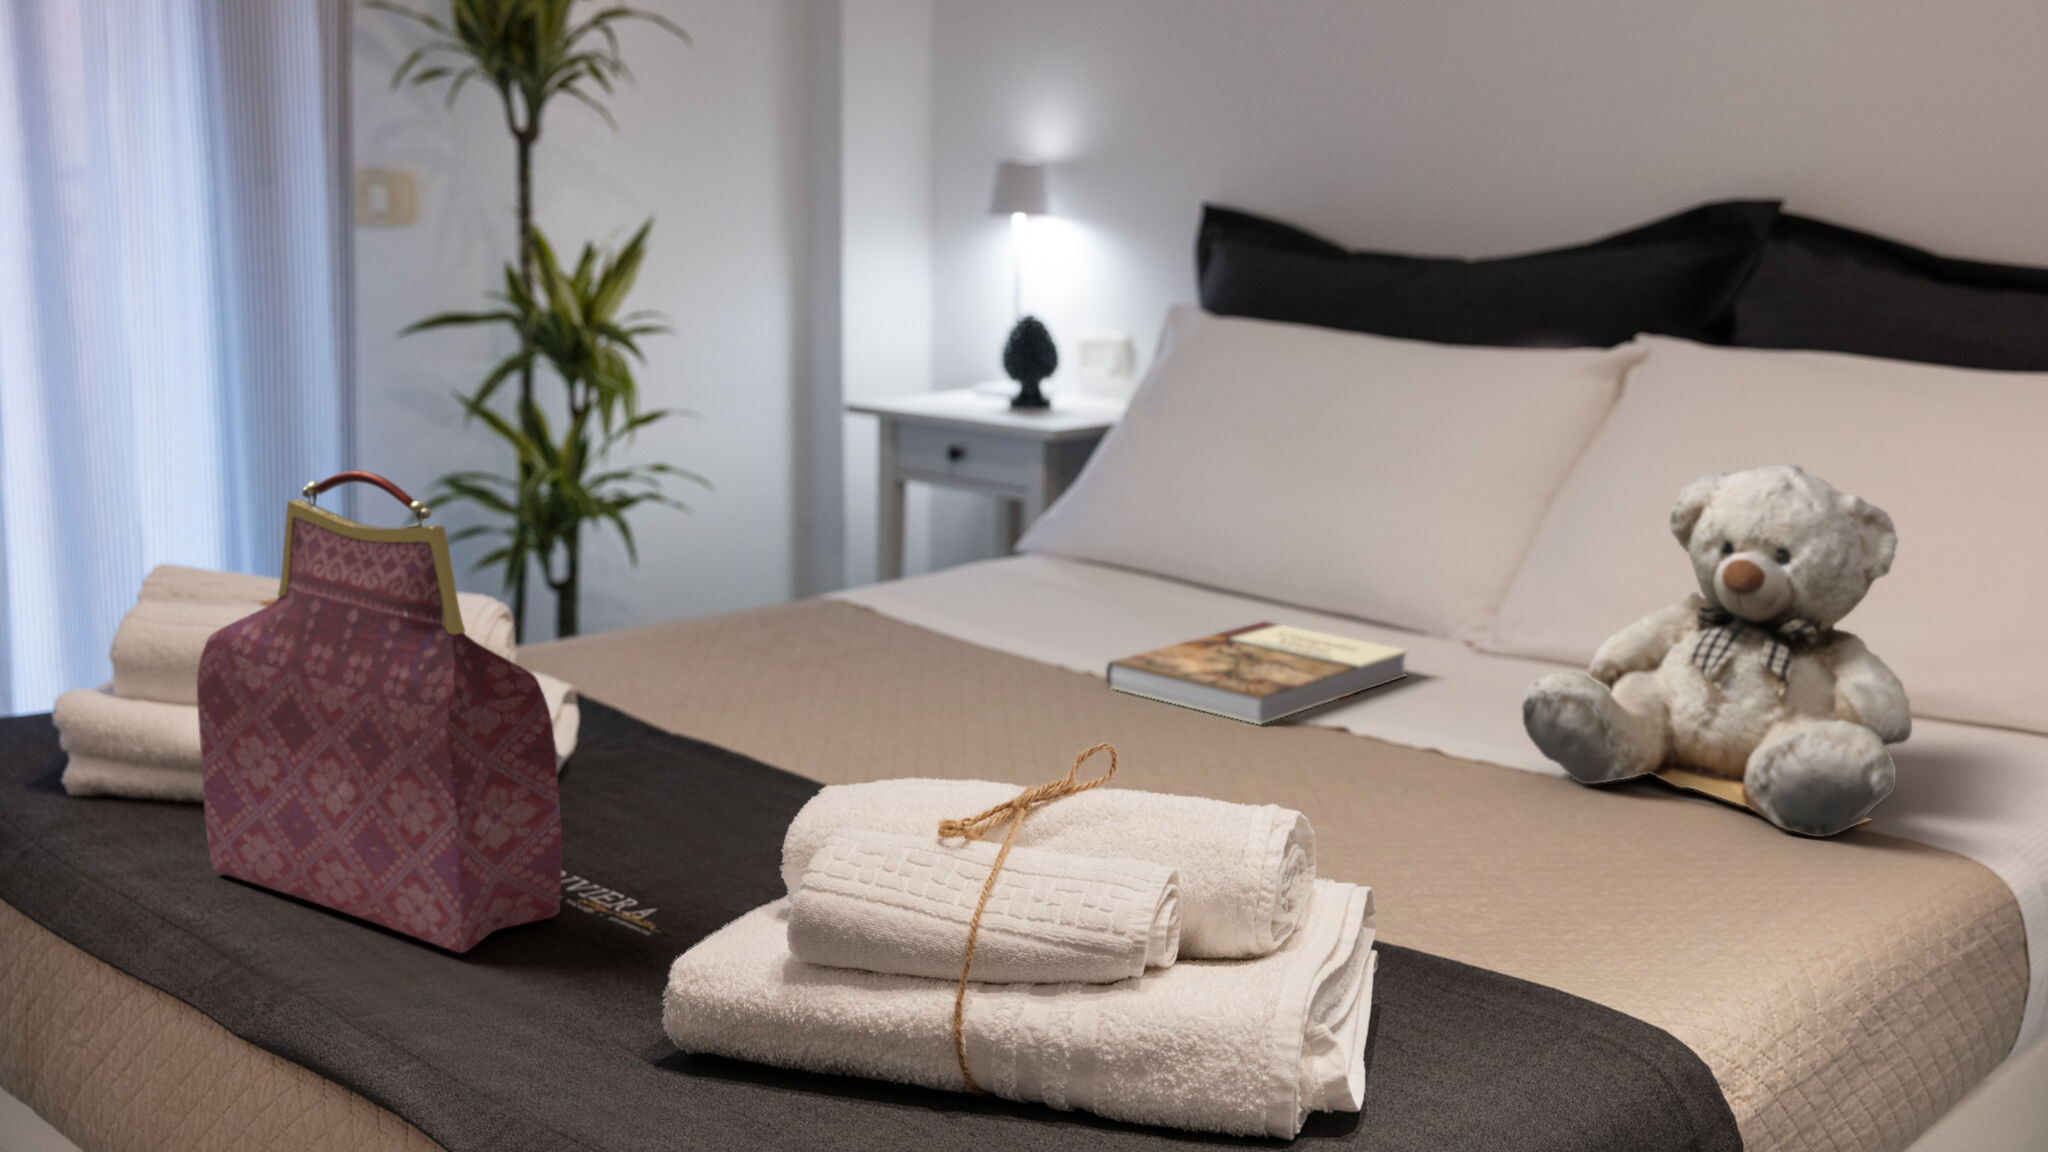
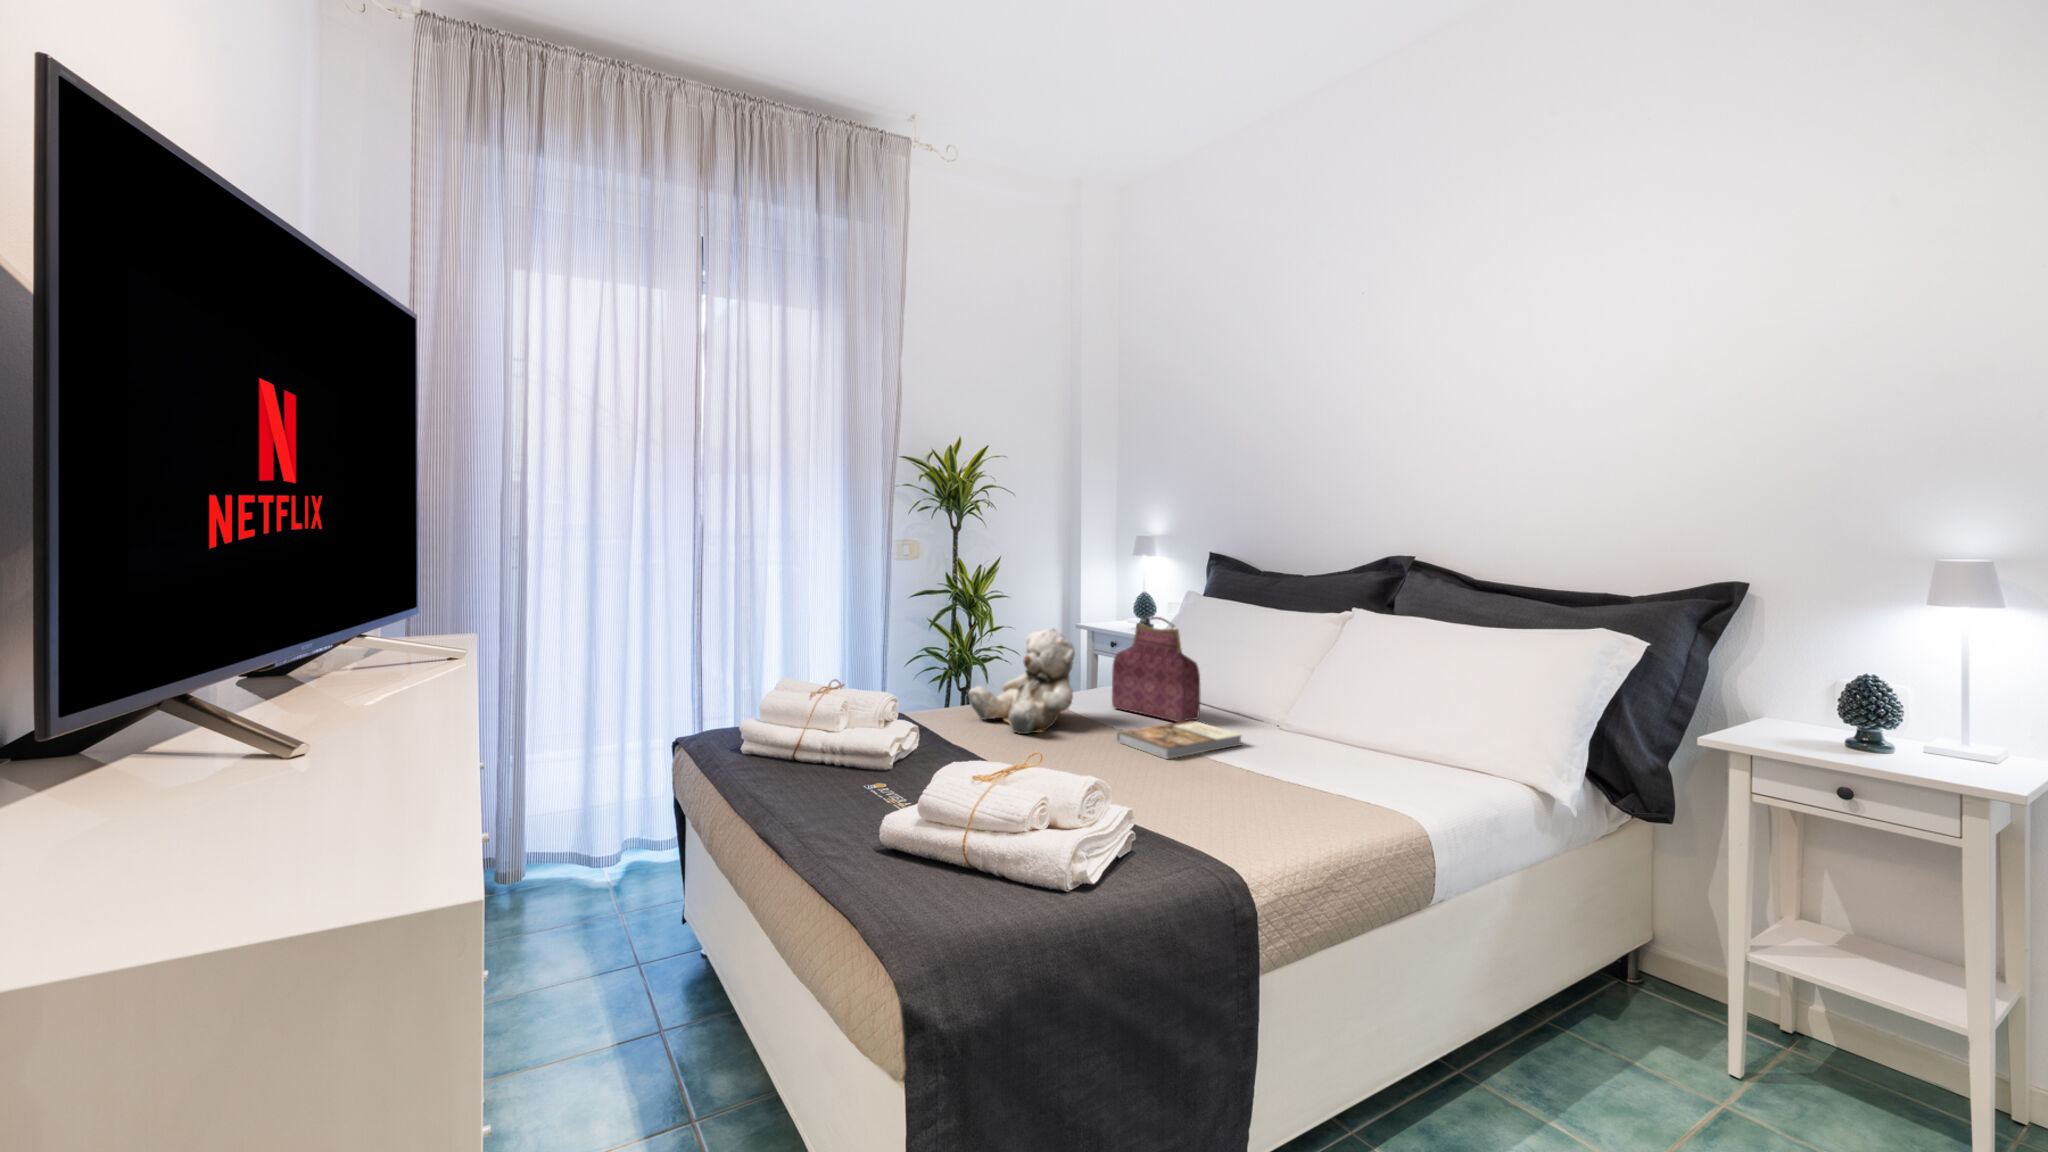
teddy bear: present [1522,464,1912,837] -> present [968,629,1075,734]
handbag: present [197,471,562,953] -> present [1112,617,1200,722]

